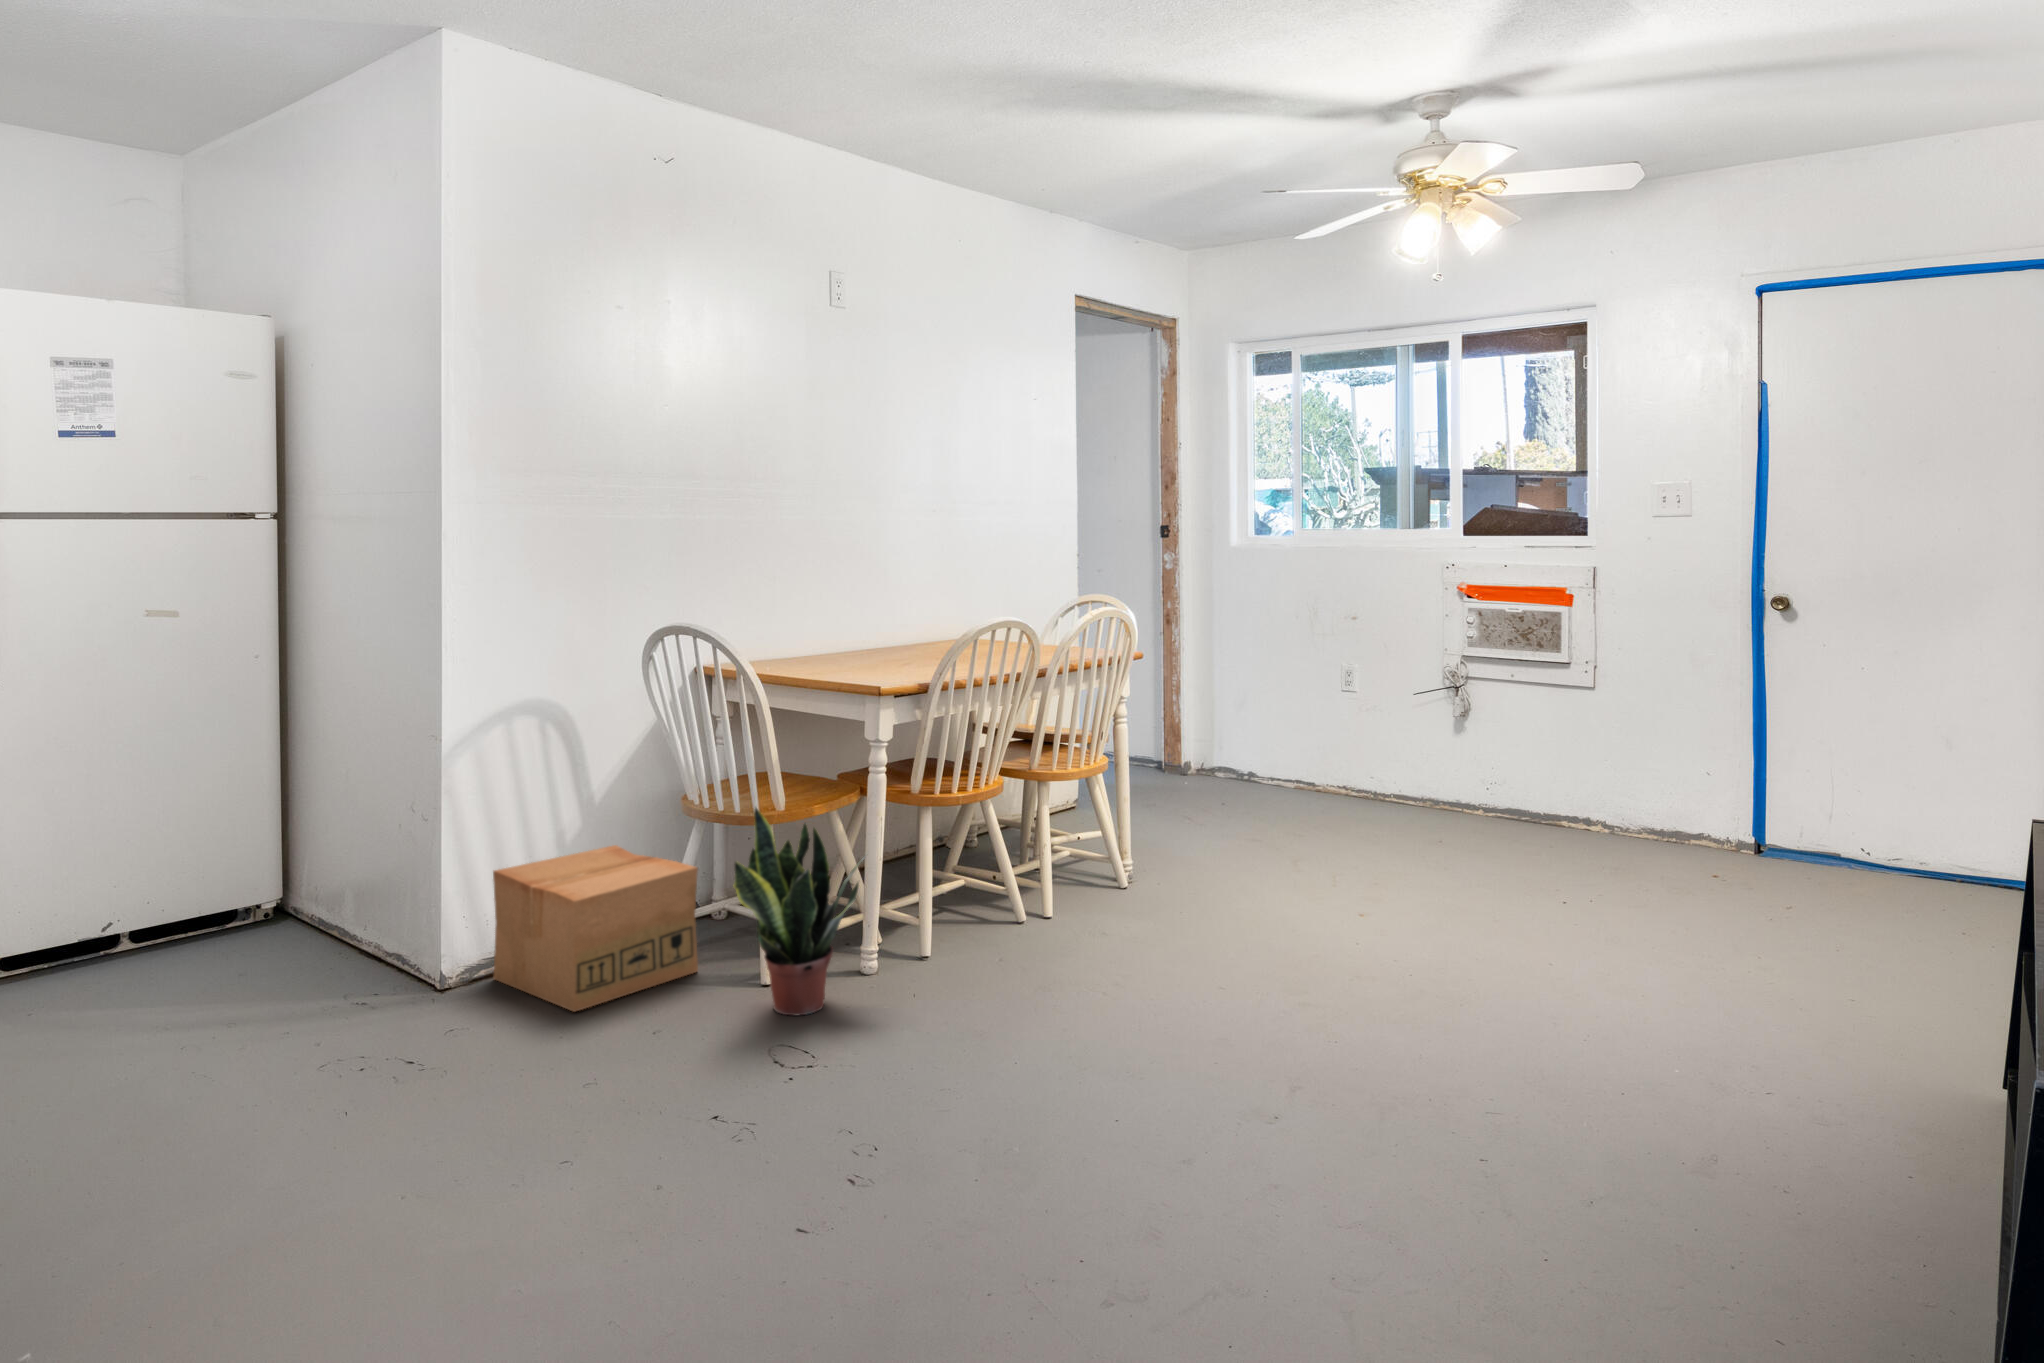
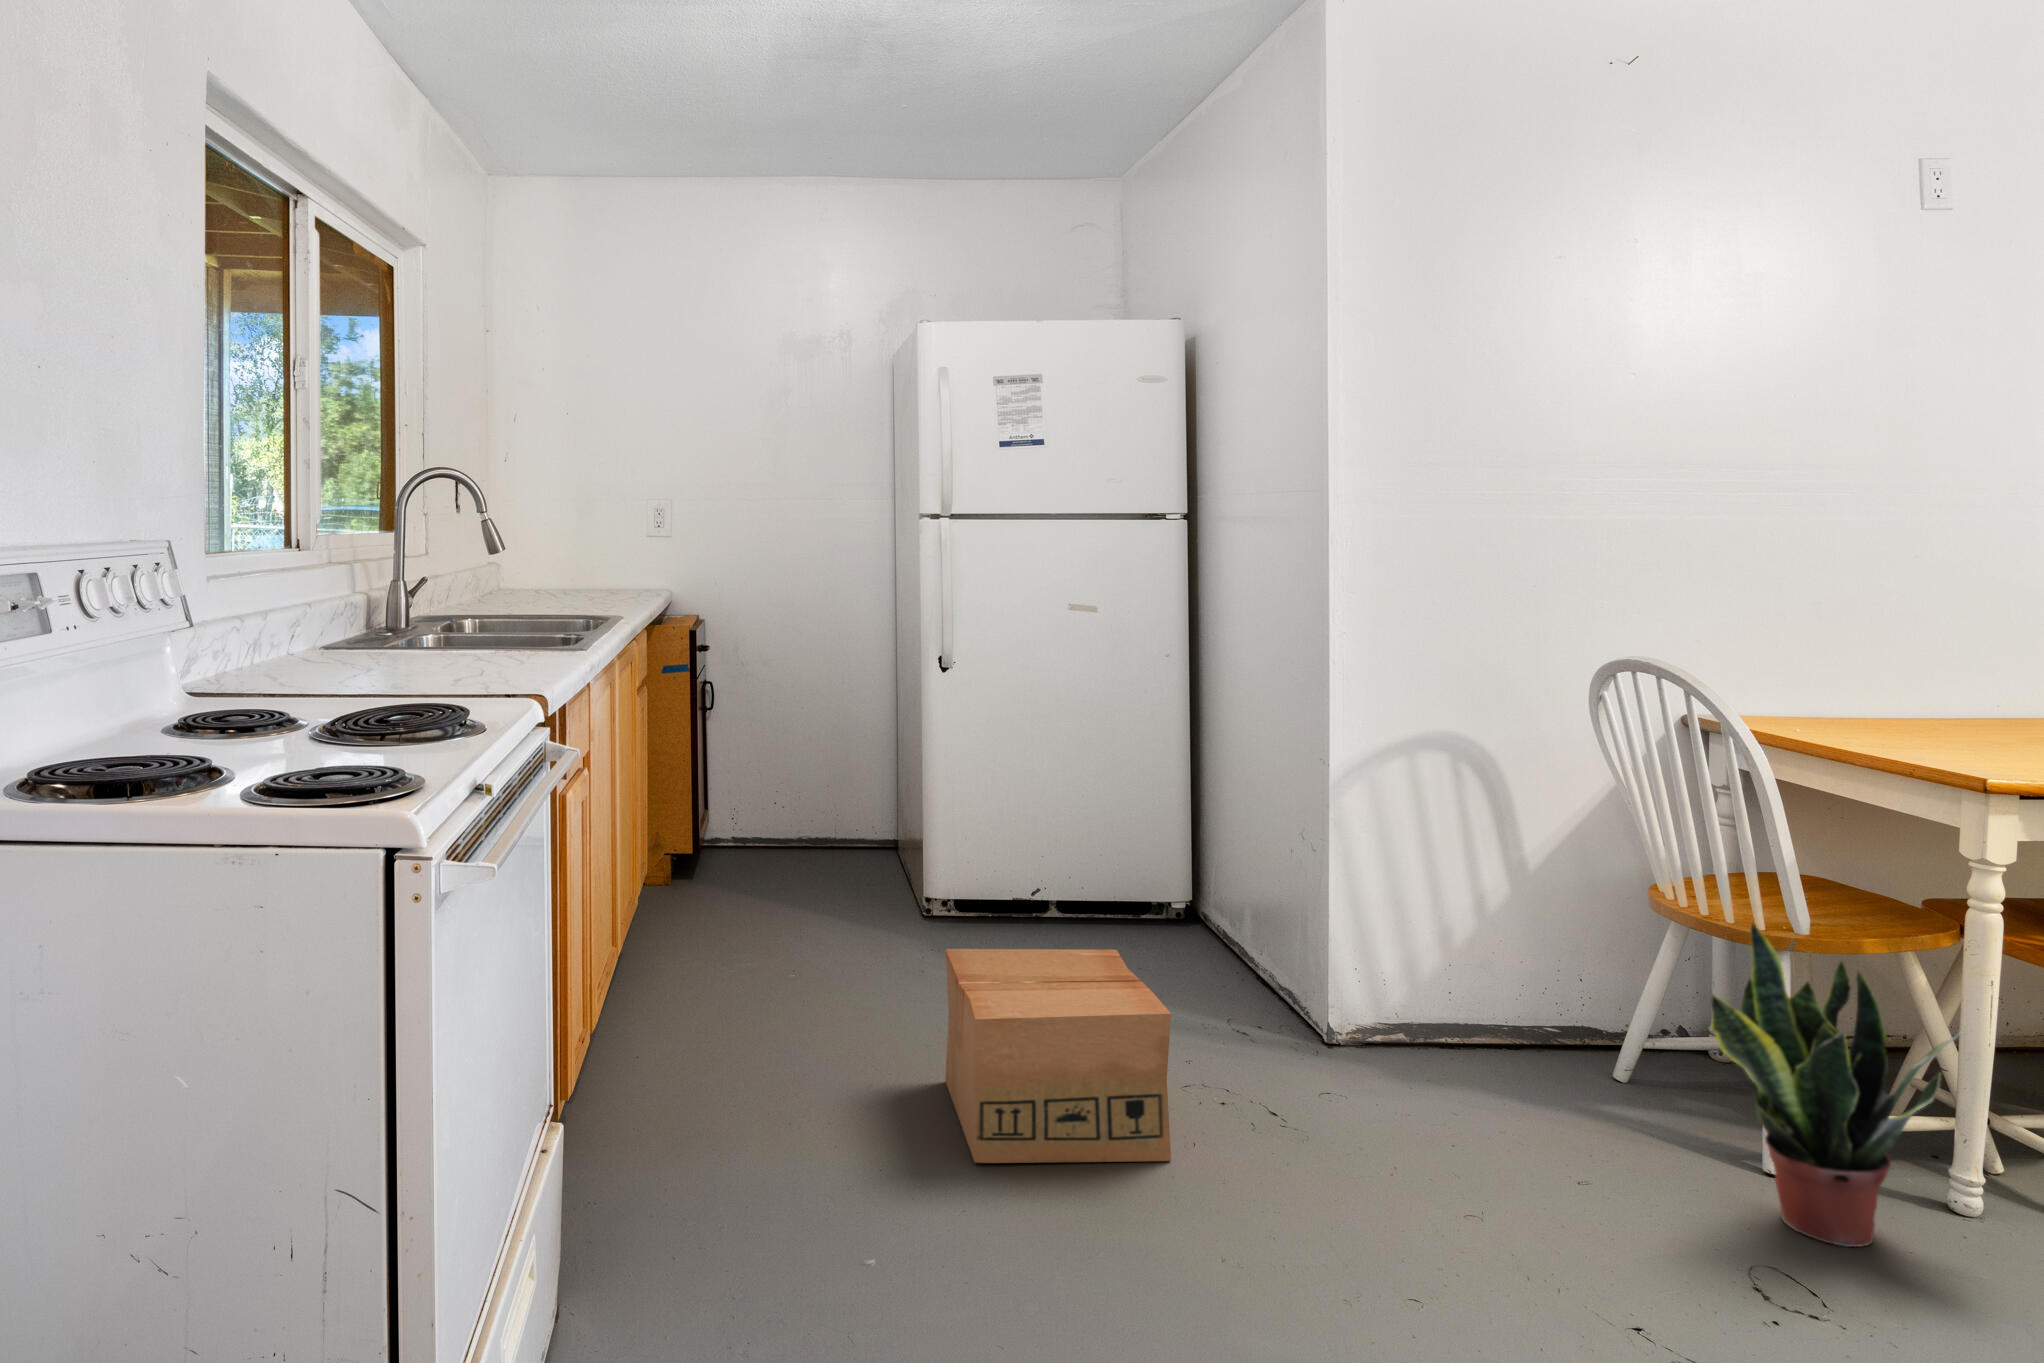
cardboard box: present [493,845,698,1012] -> present [945,949,1171,1163]

